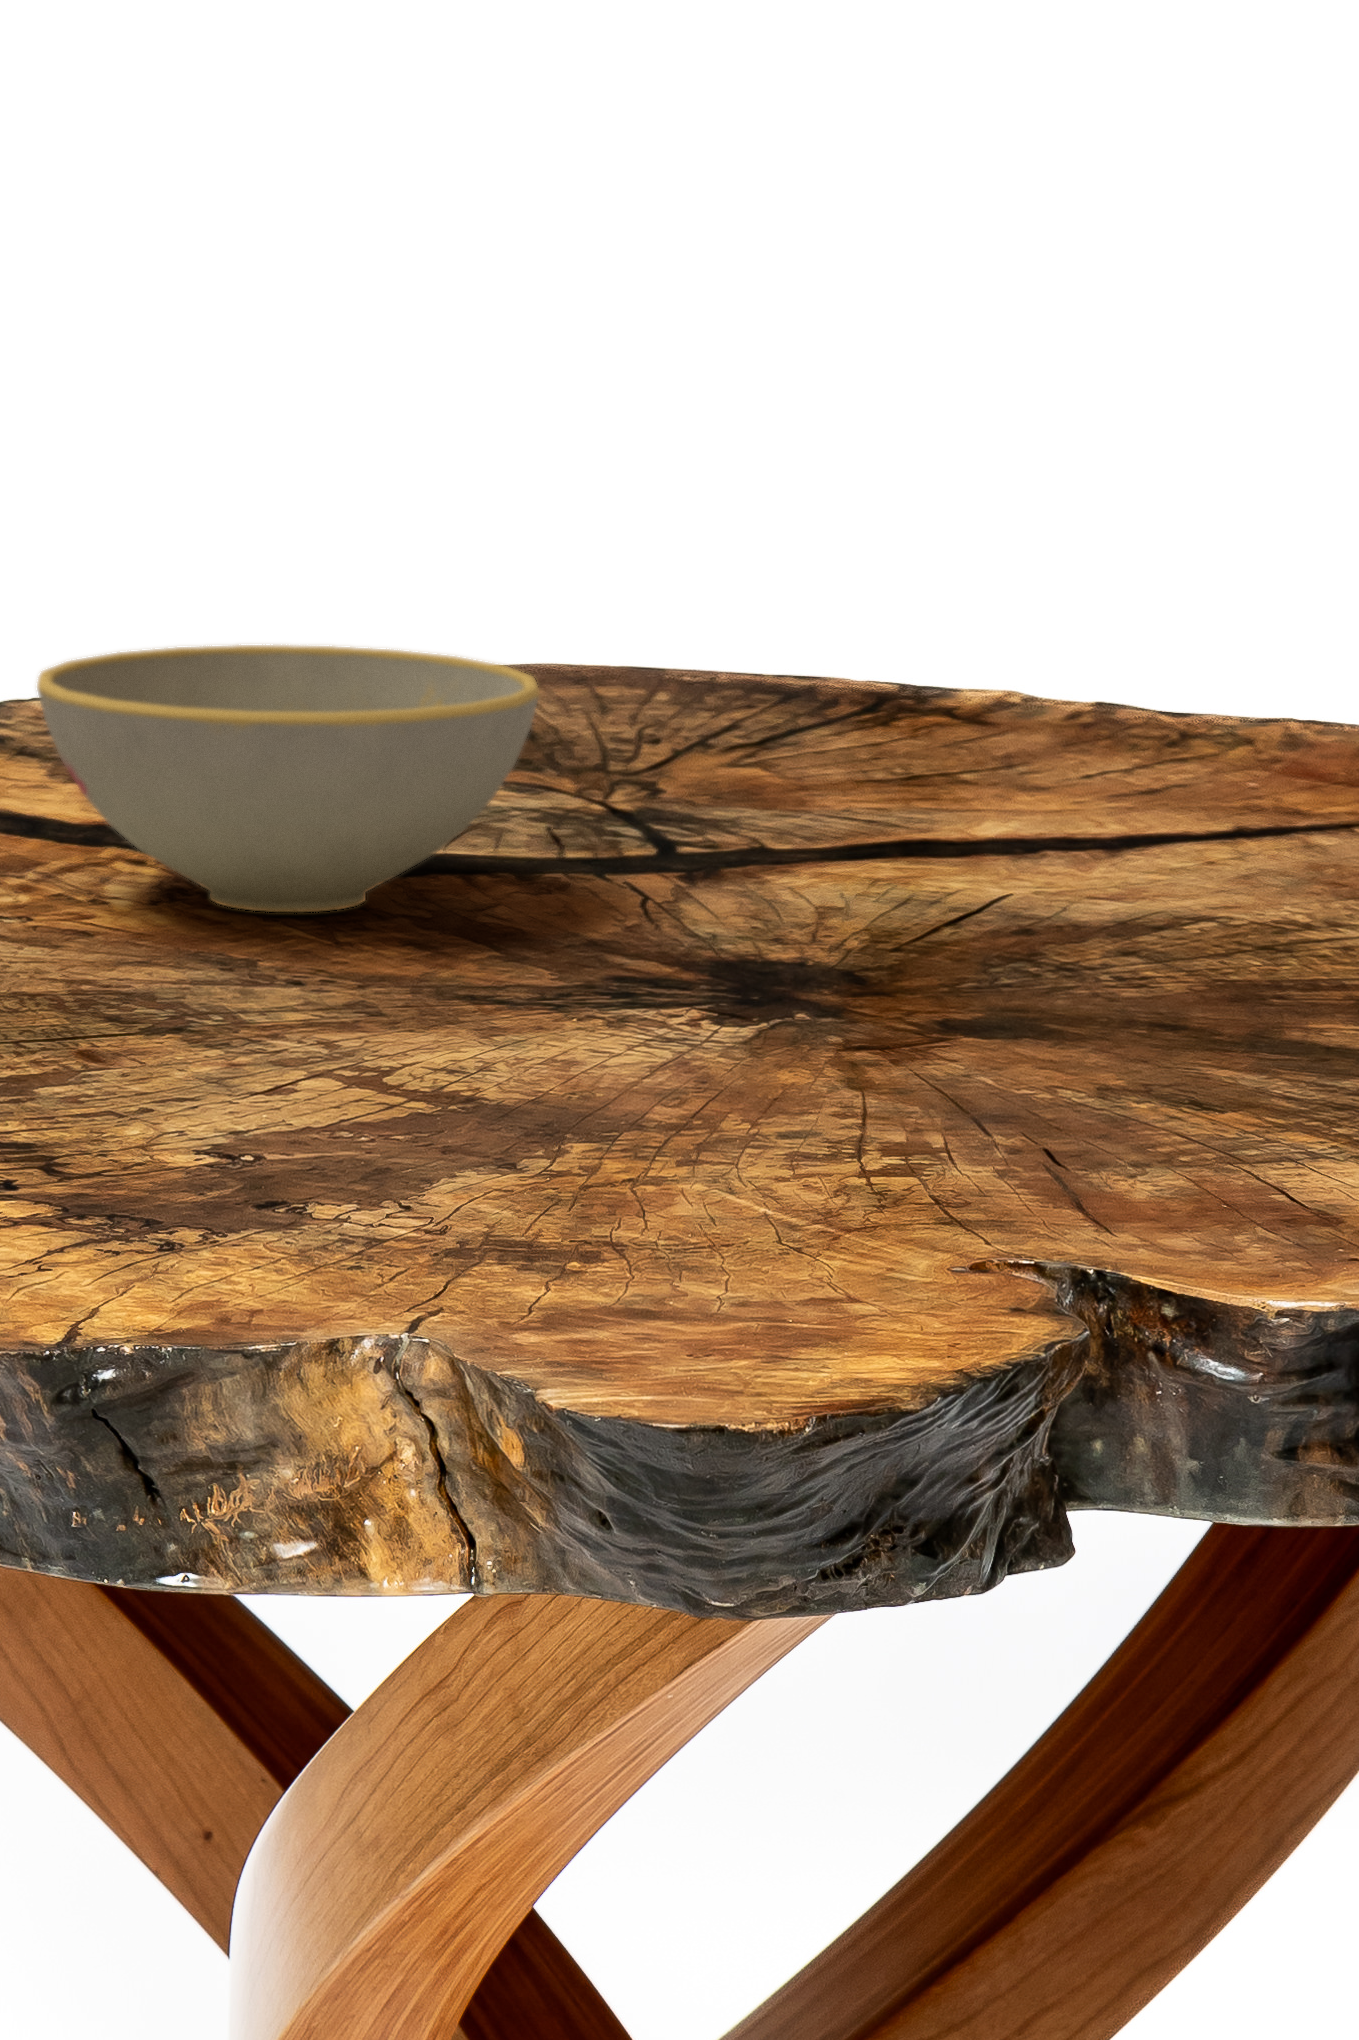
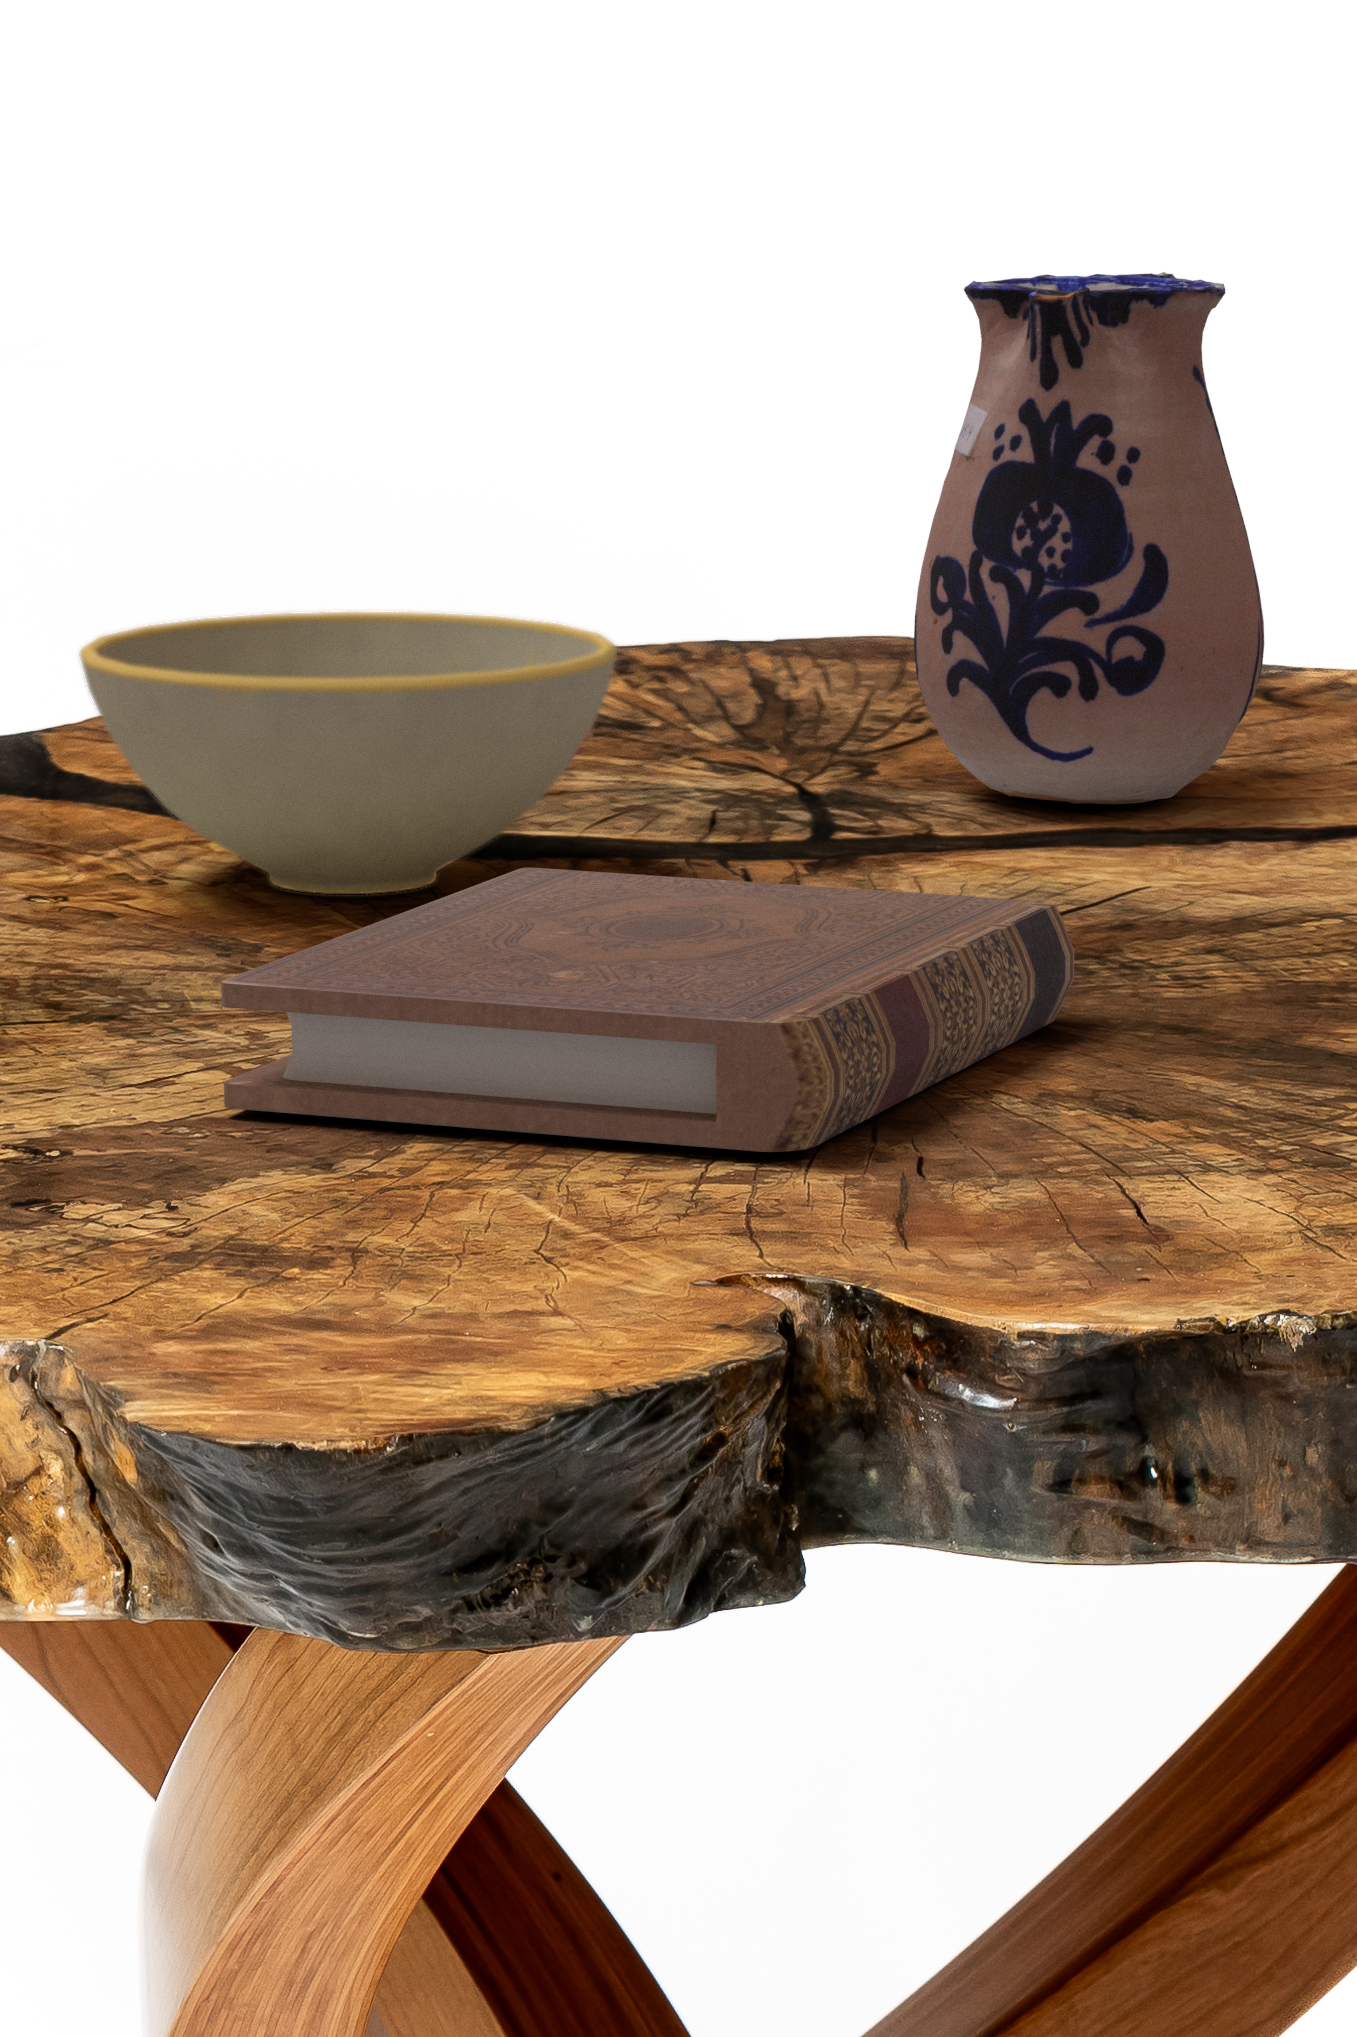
ceramic pitcher: none [730,326,1055,819] -> present [914,272,1264,804]
book: none [383,889,1075,1152] -> present [221,868,1075,1152]

